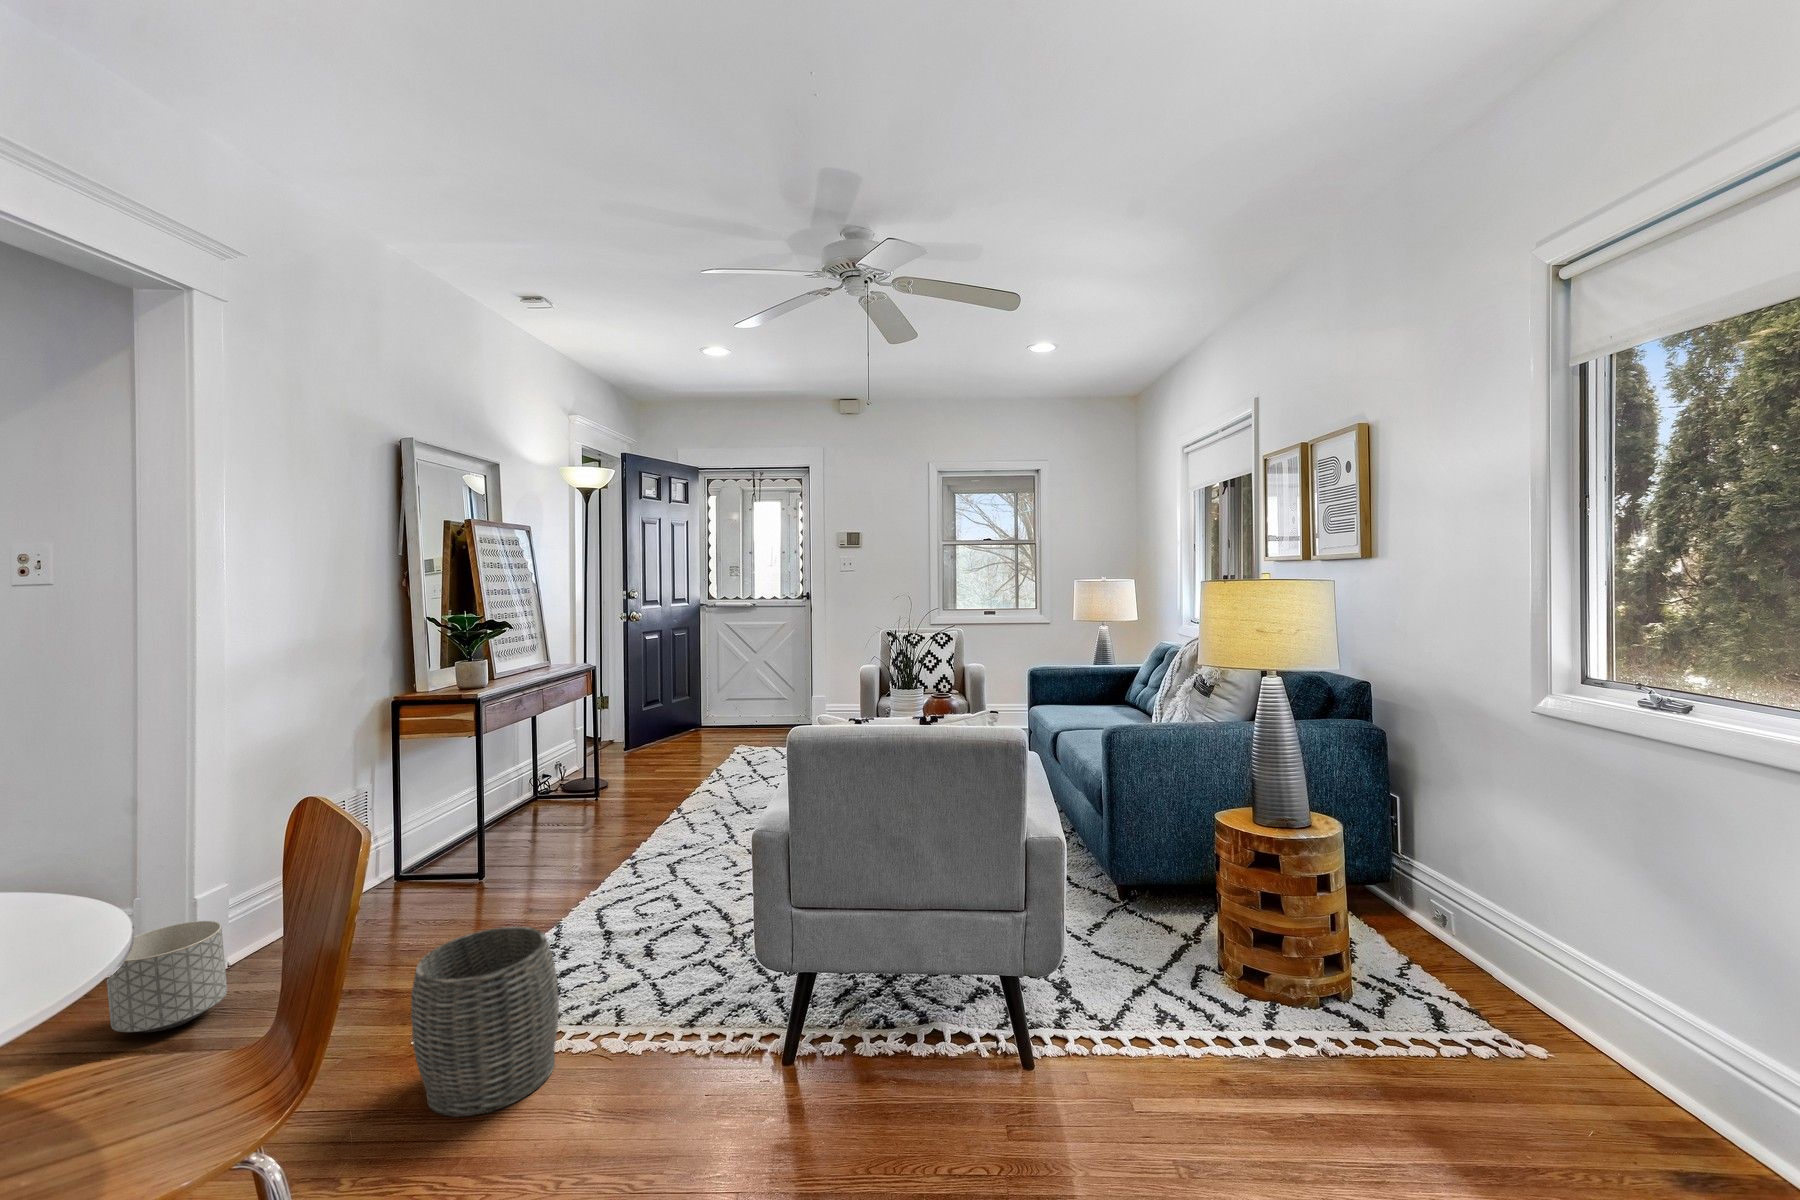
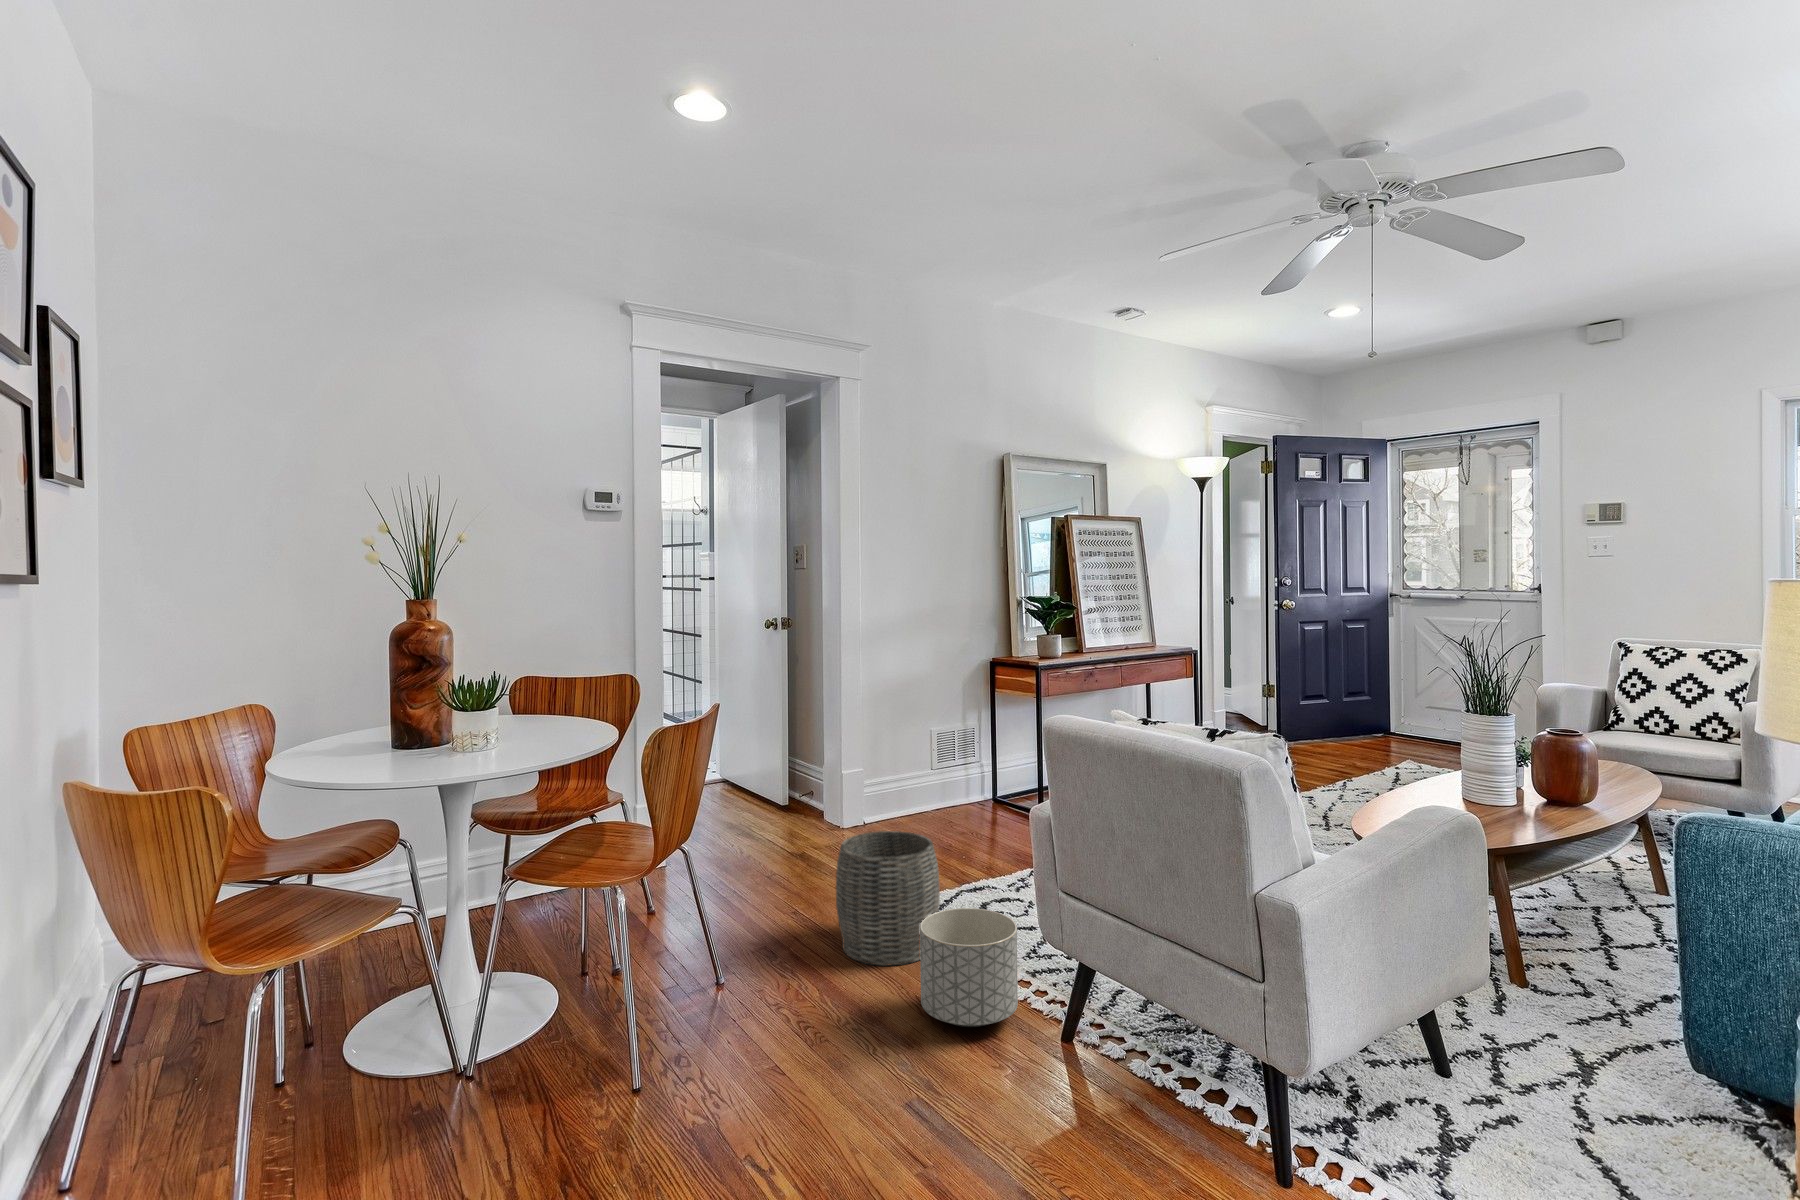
planter: present [107,921,227,1032] -> present [920,908,1018,1027]

